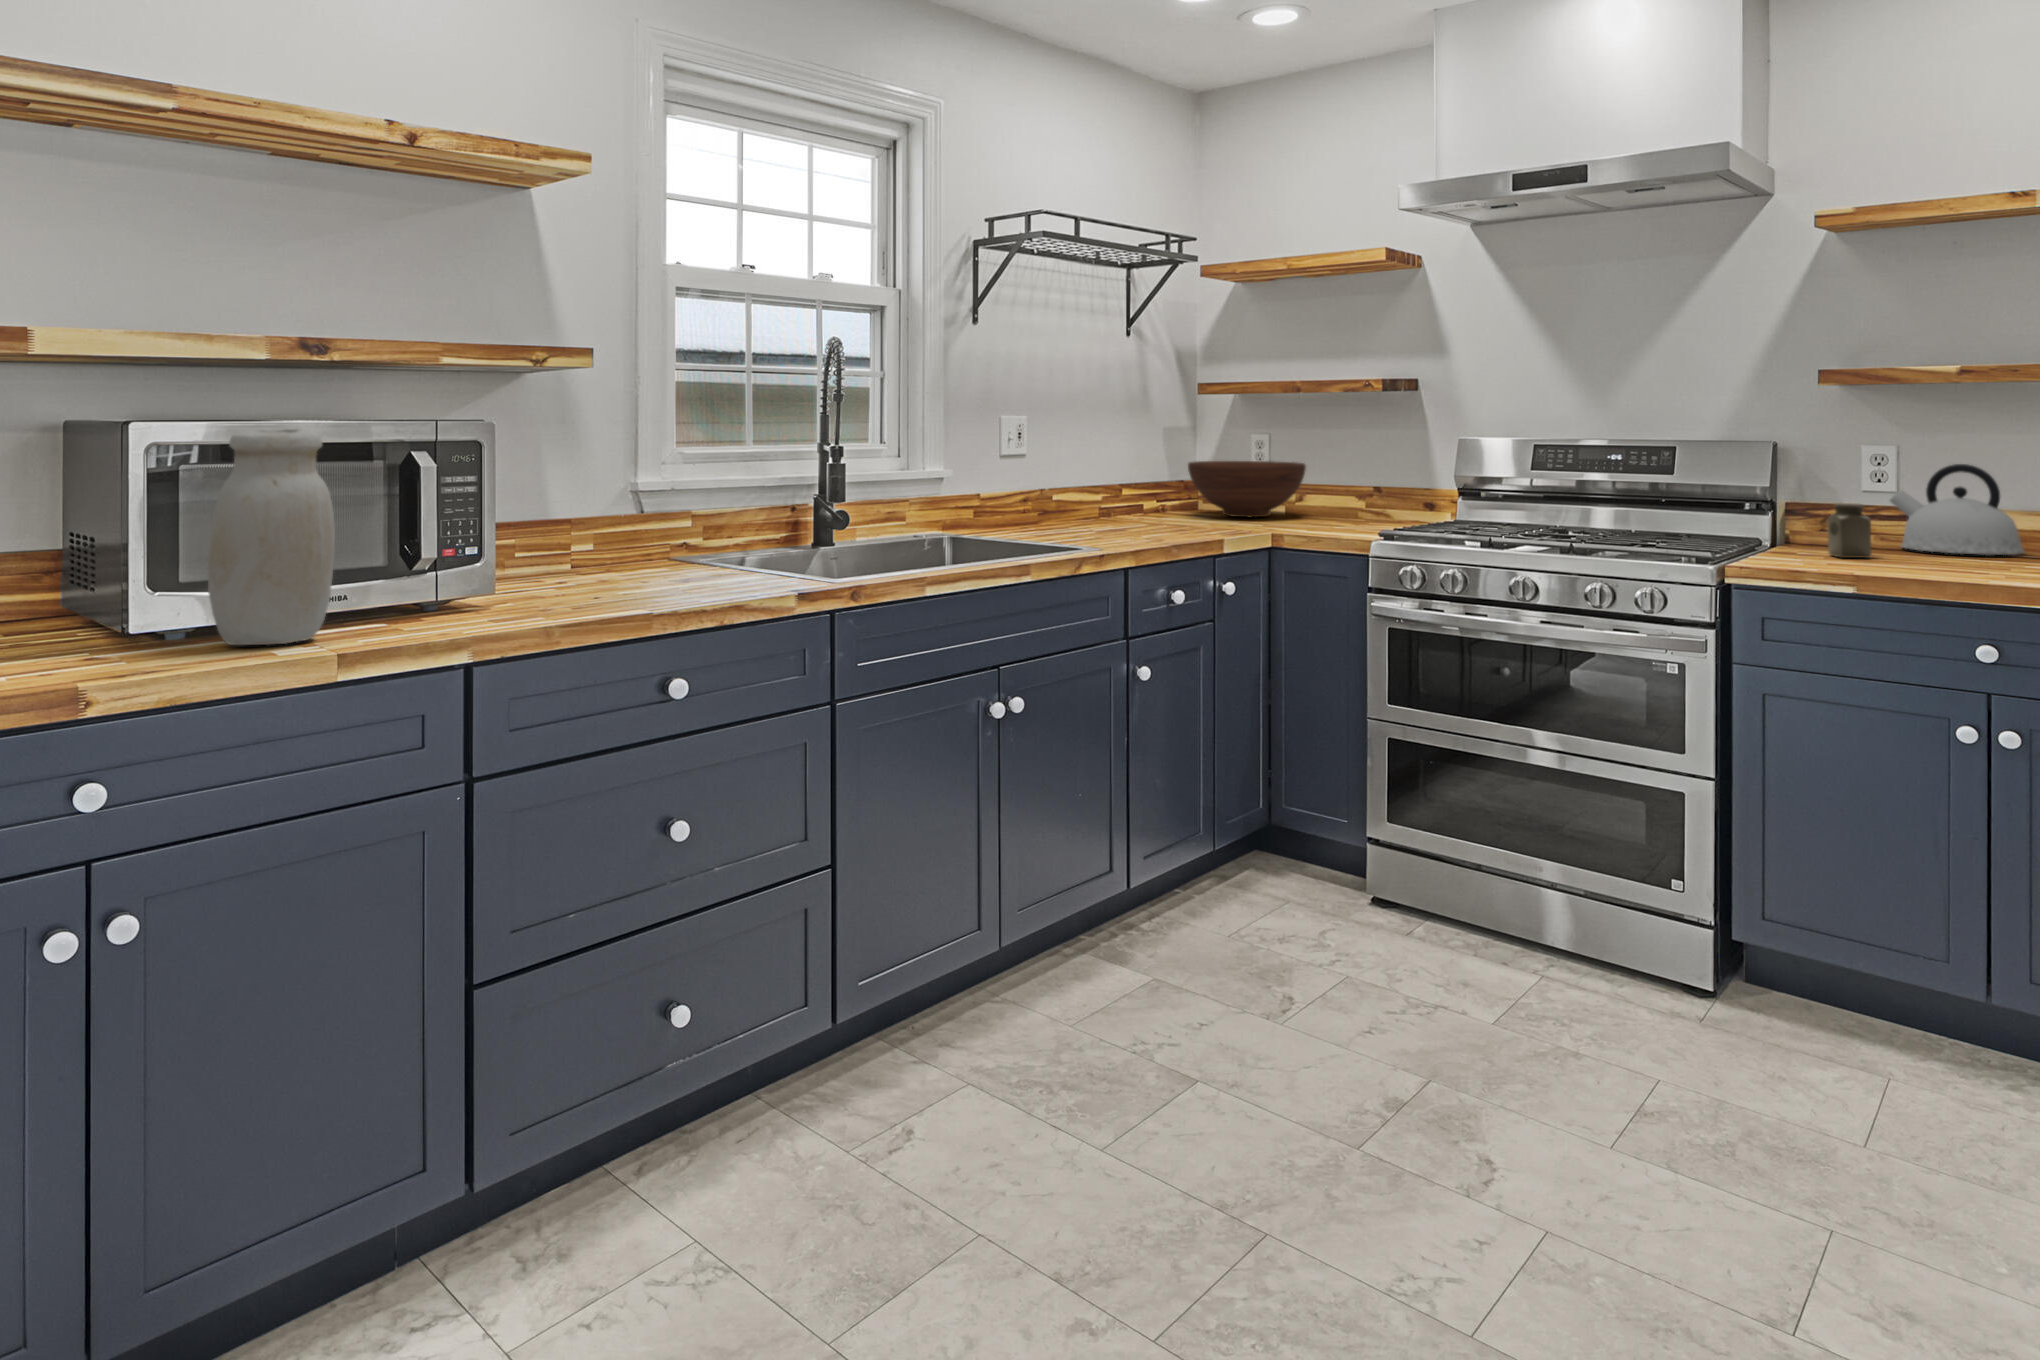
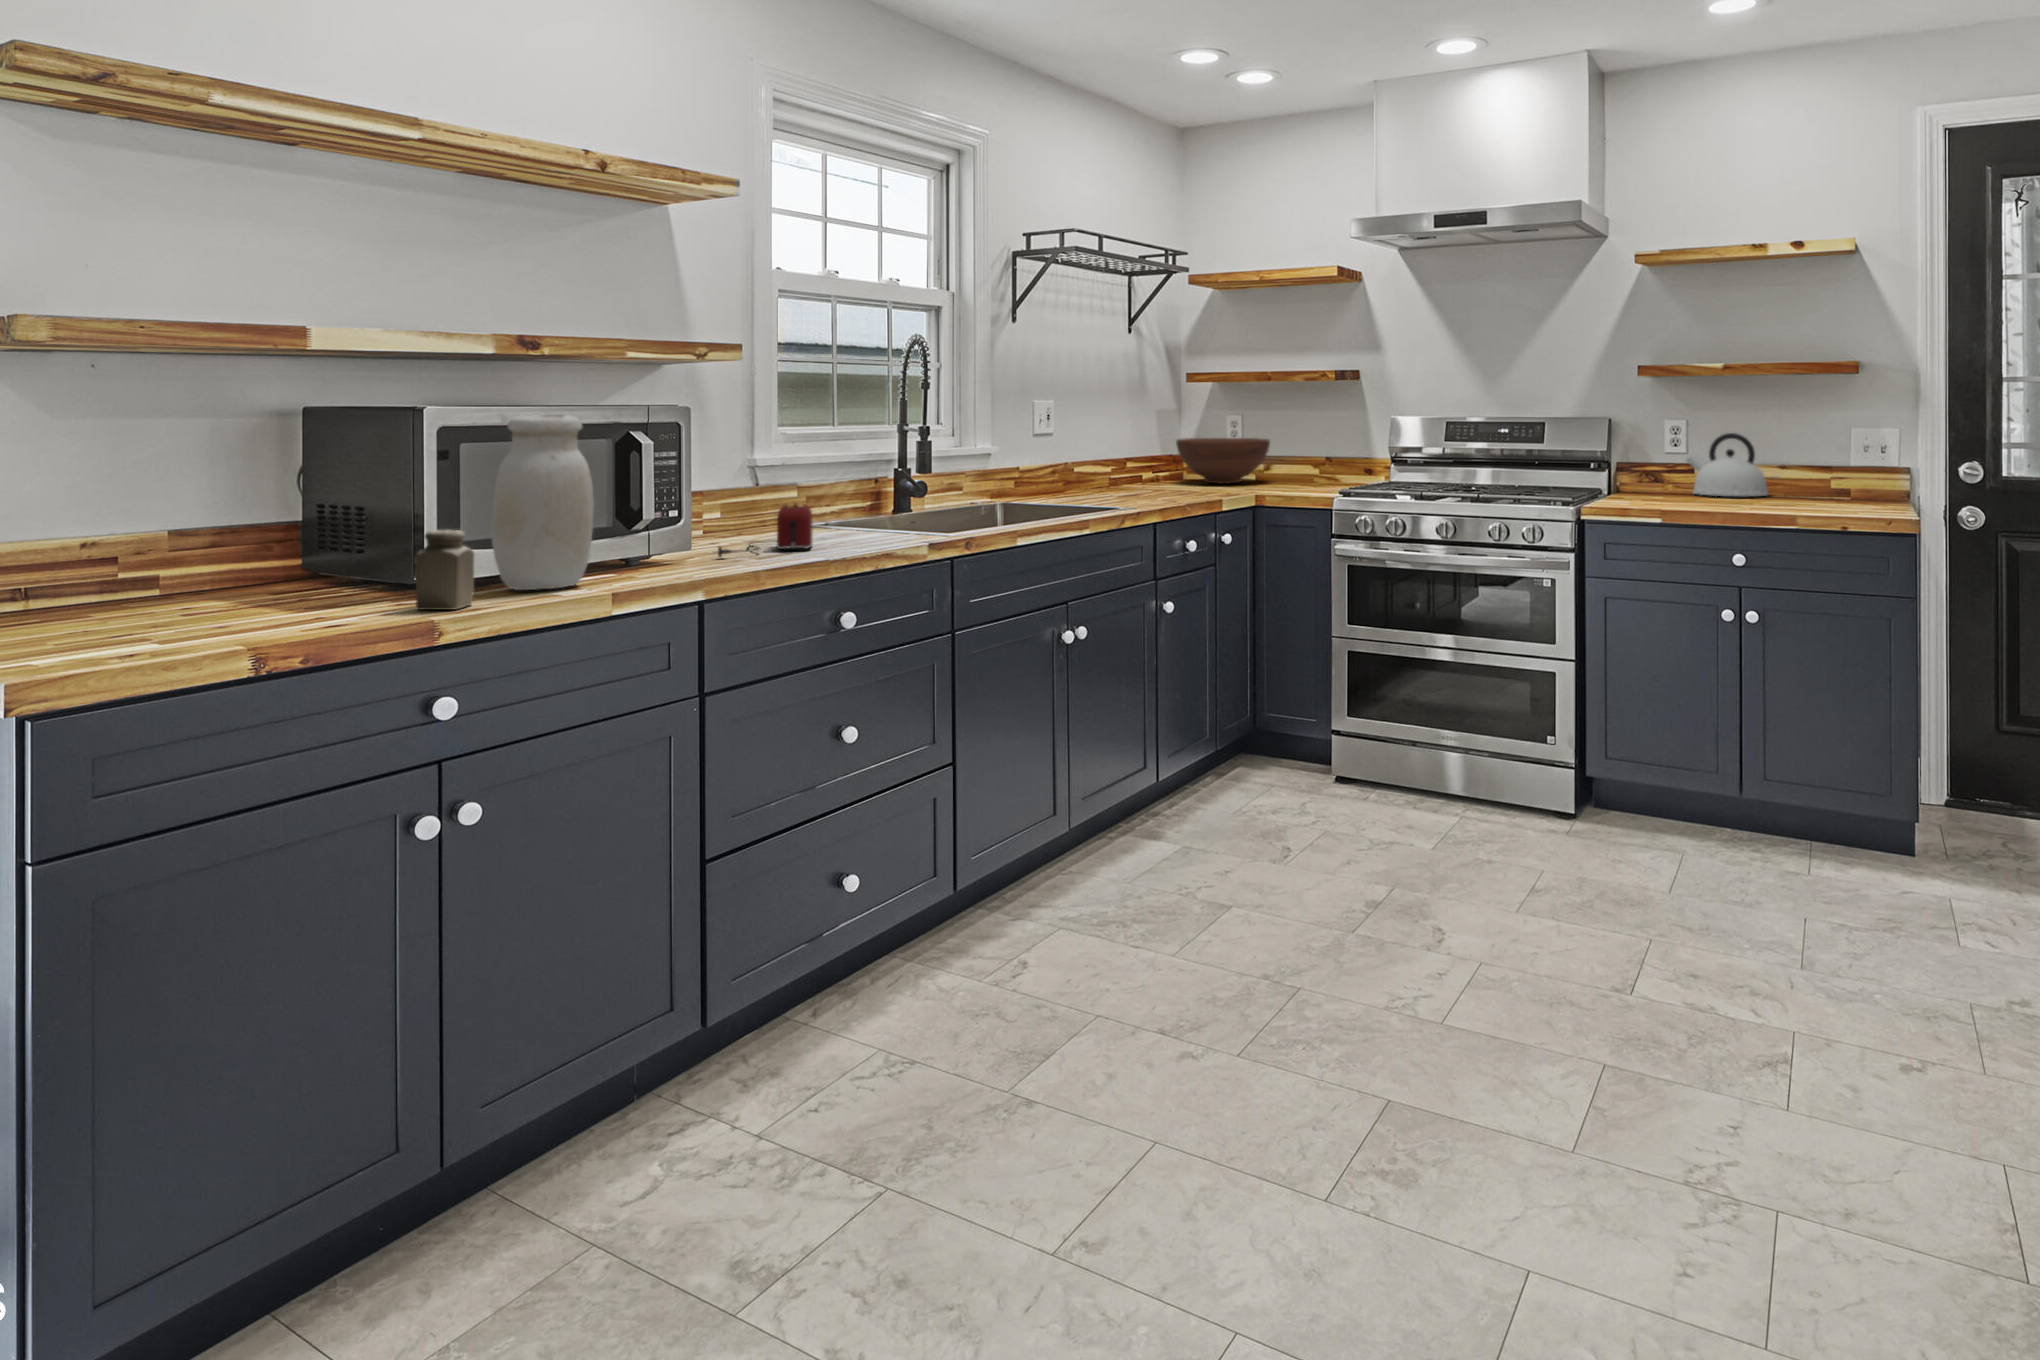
salt shaker: present [1828,502,1871,558] -> present [416,530,474,610]
toaster: none [523,539,662,605] -> present [715,504,813,557]

